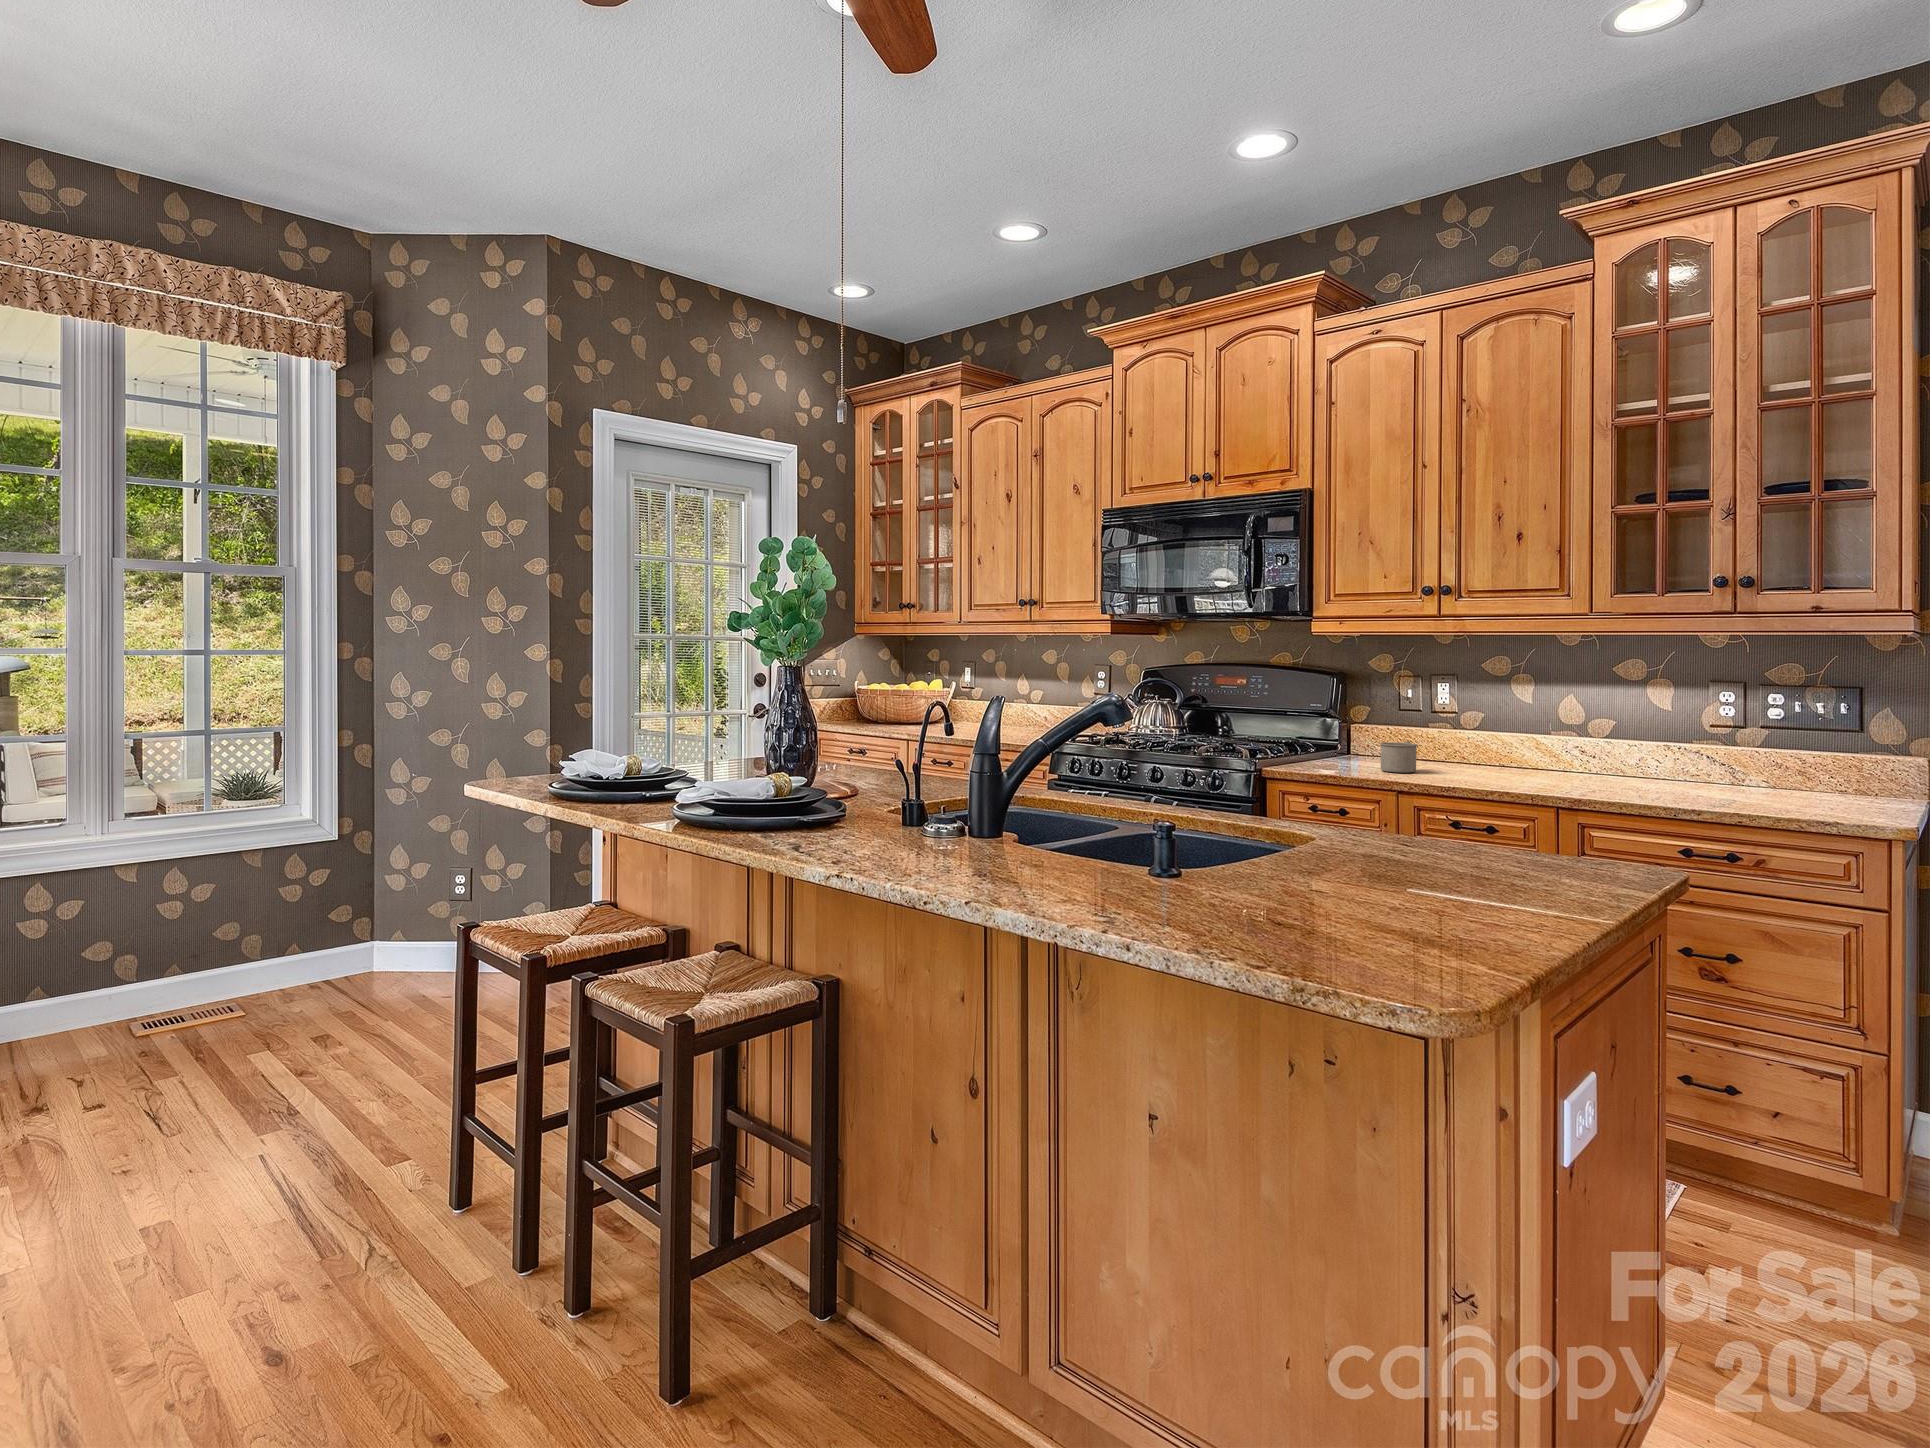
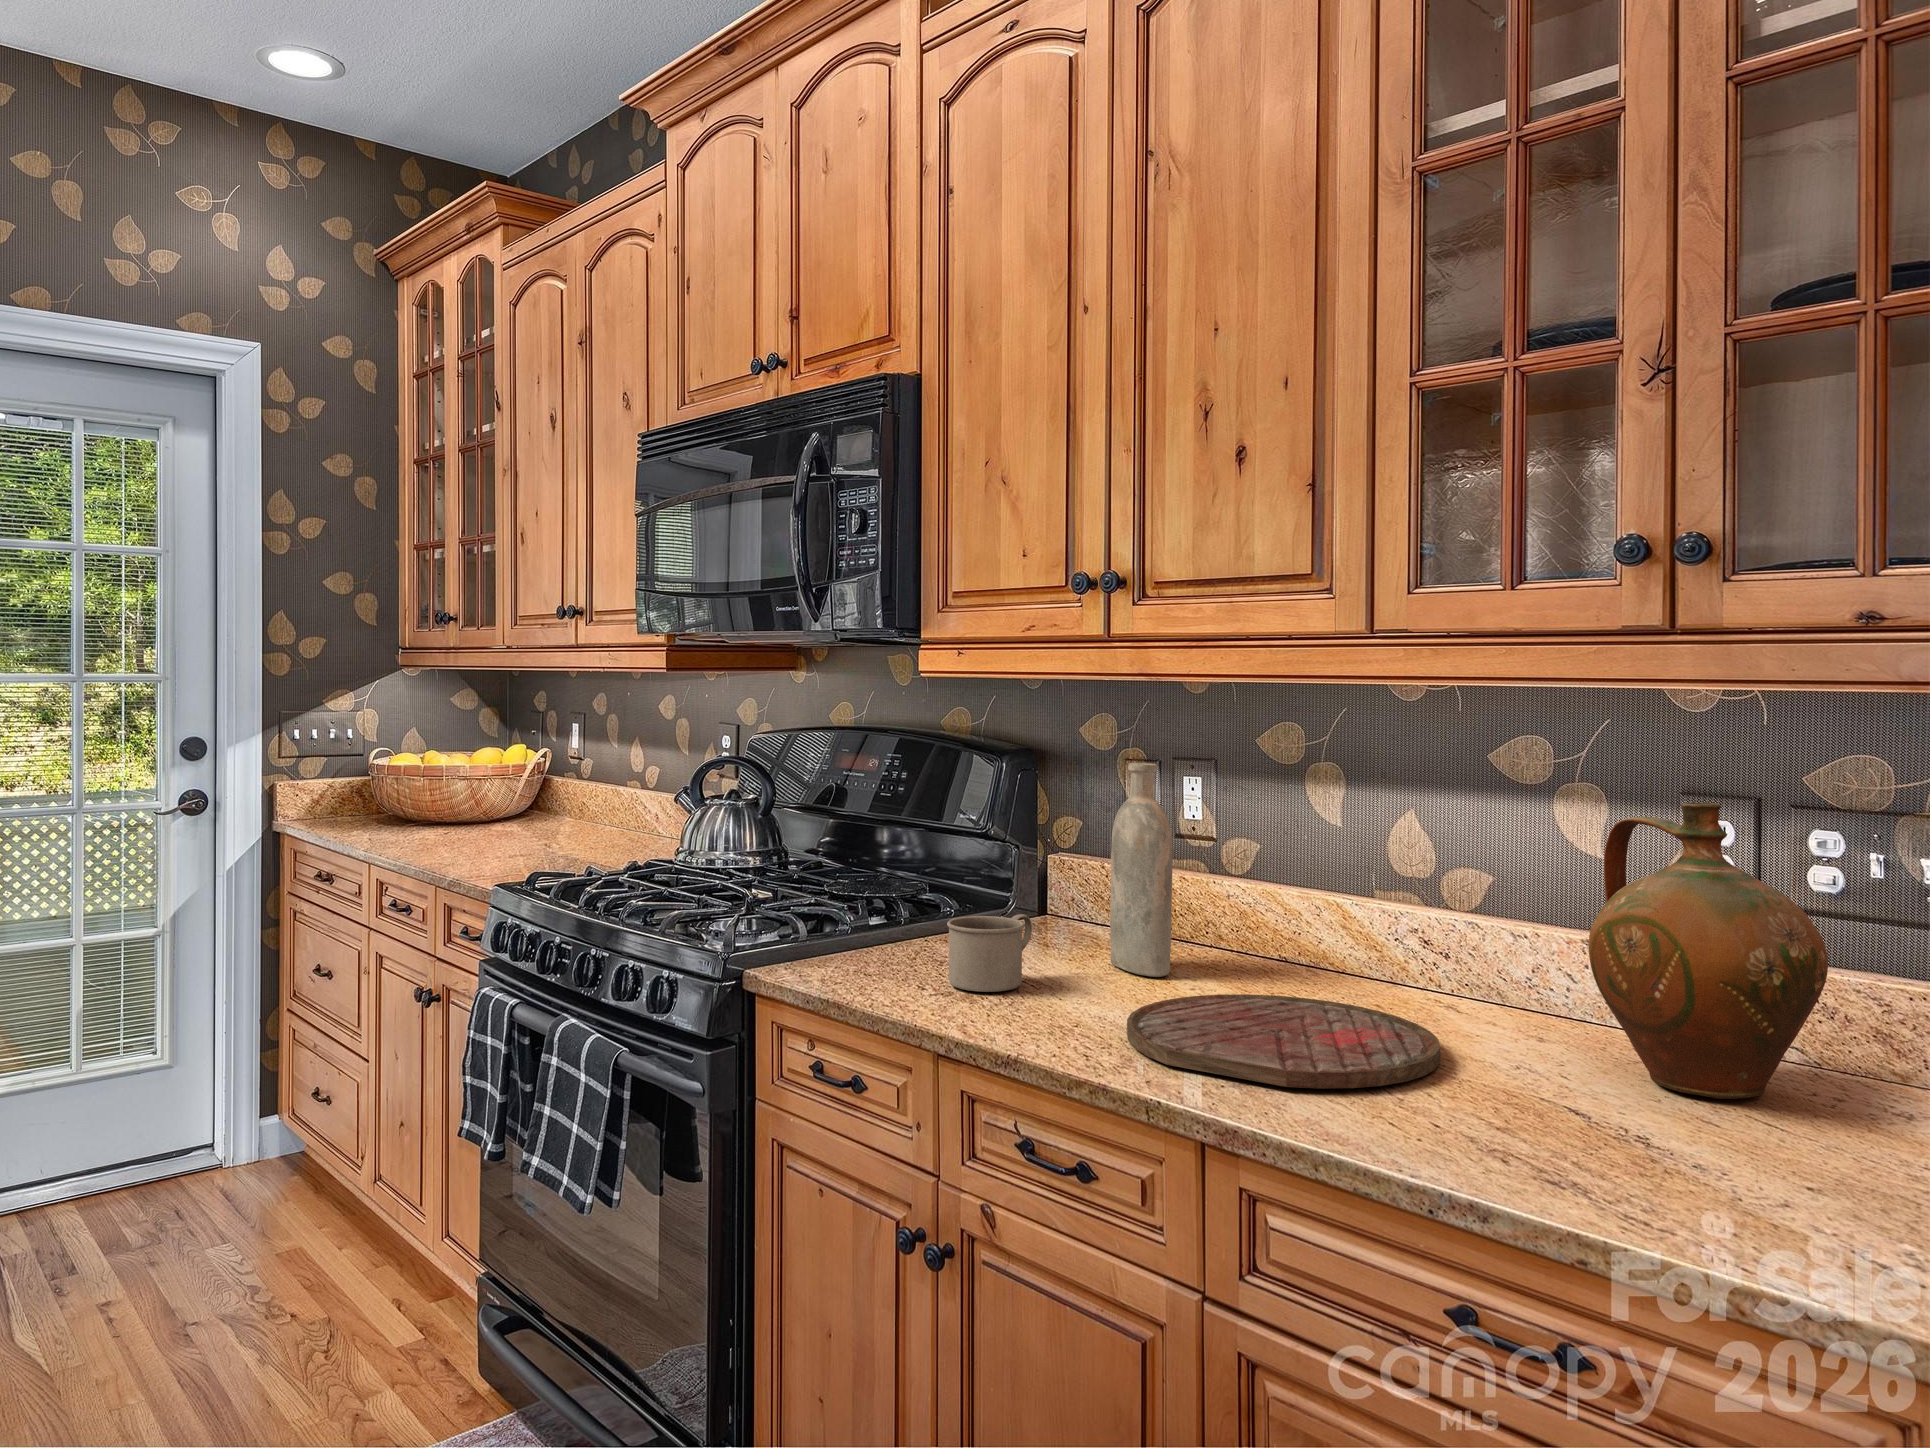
bottle: none [1435,675,1473,769] -> present [1110,763,1173,977]
ceramic jug: none [1689,680,1789,792] -> present [1589,803,1828,1099]
cutting board: none [1487,771,1631,790] -> present [1127,994,1440,1089]

